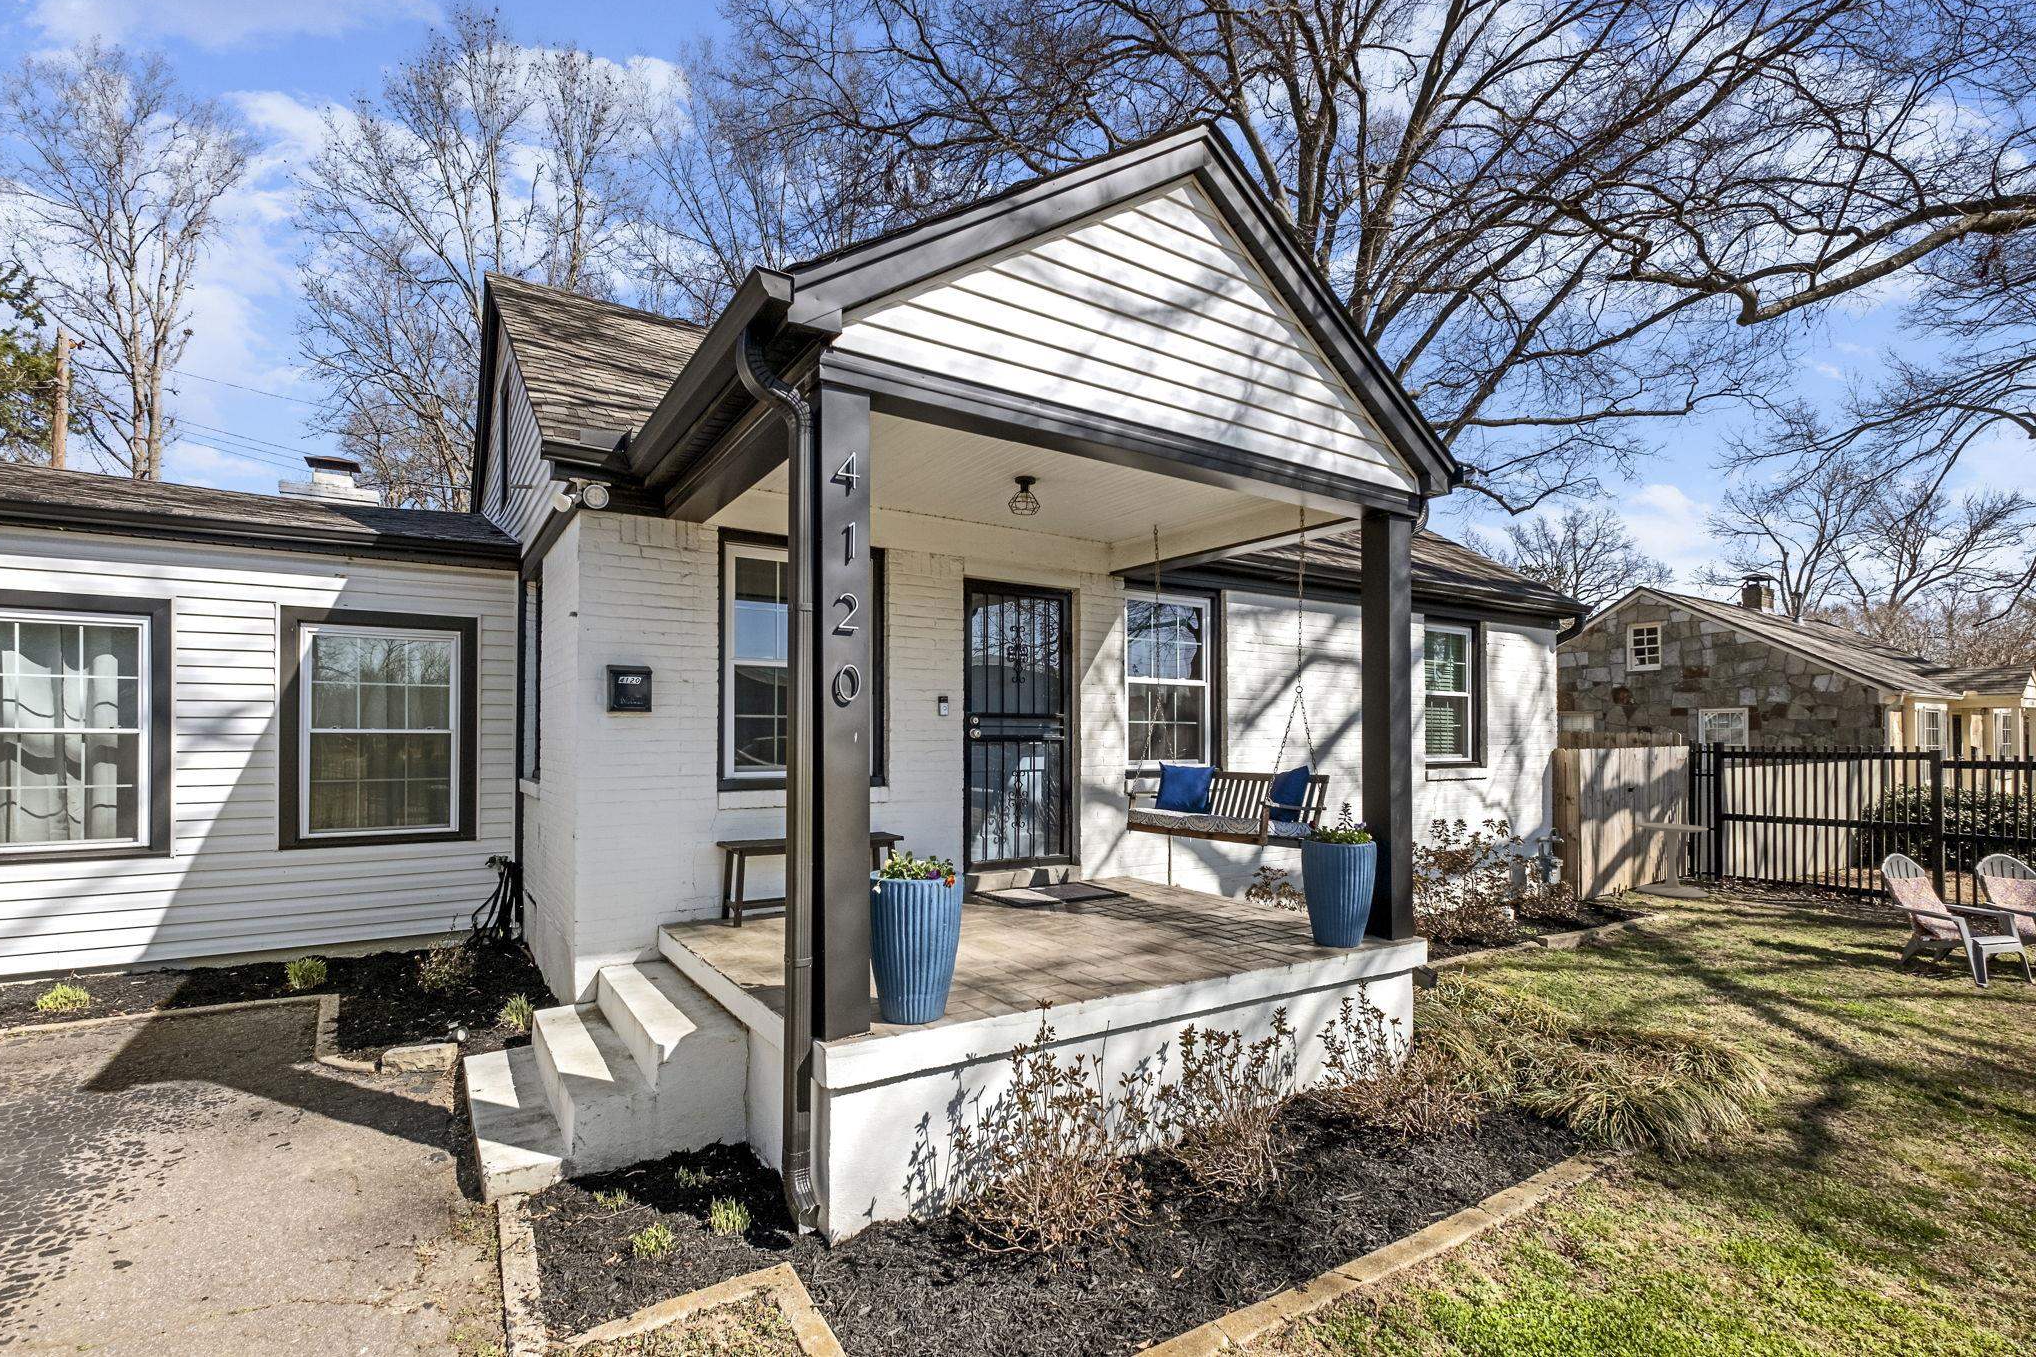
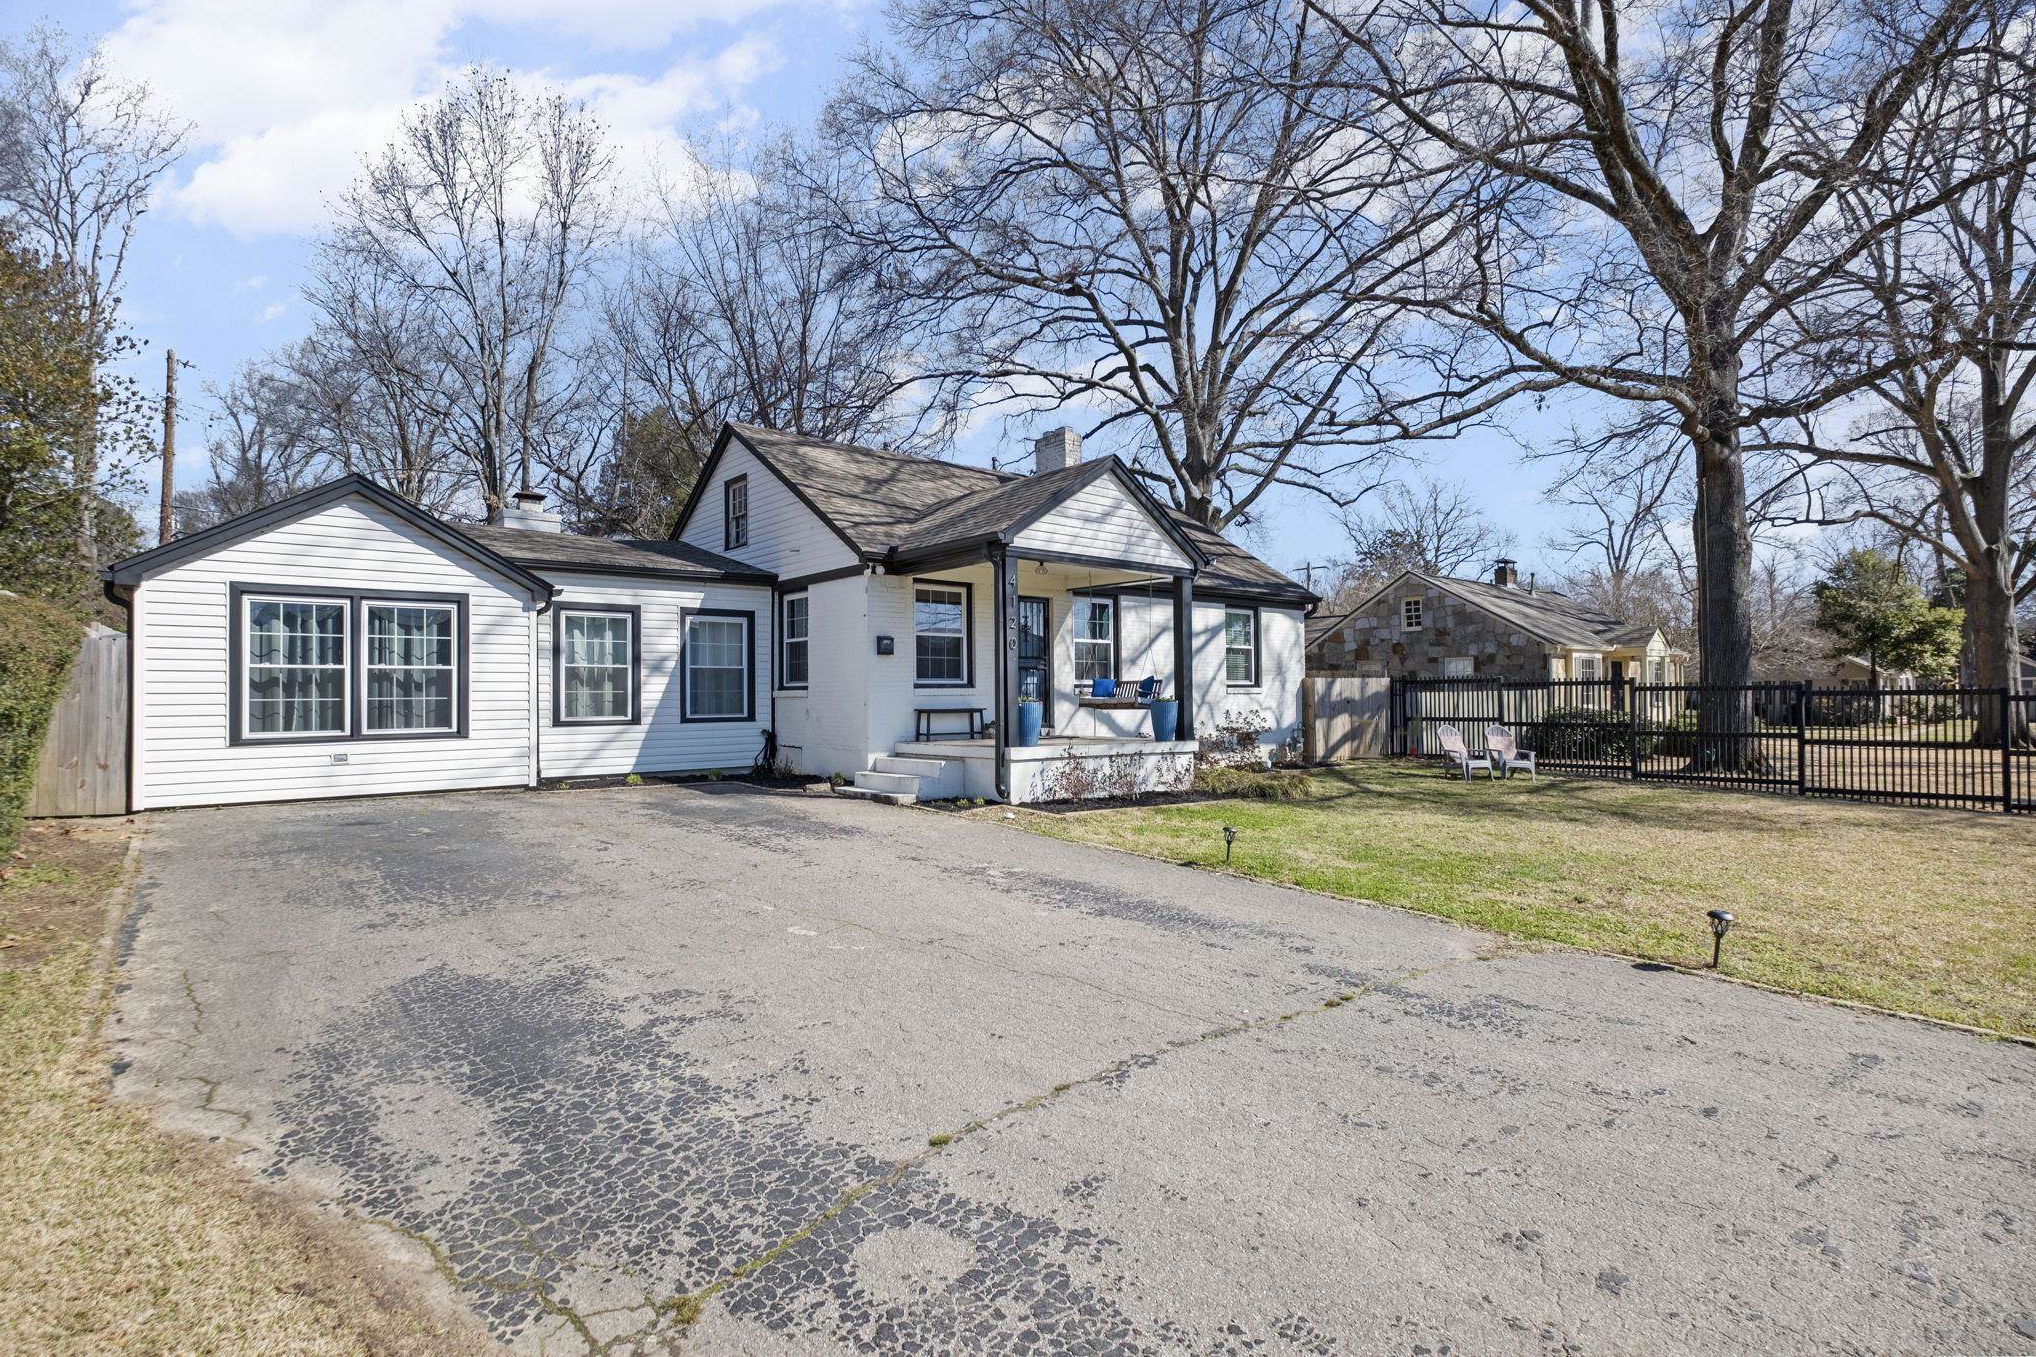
potted tree: none [1710,813,1783,885] -> present [1399,717,1429,755]

